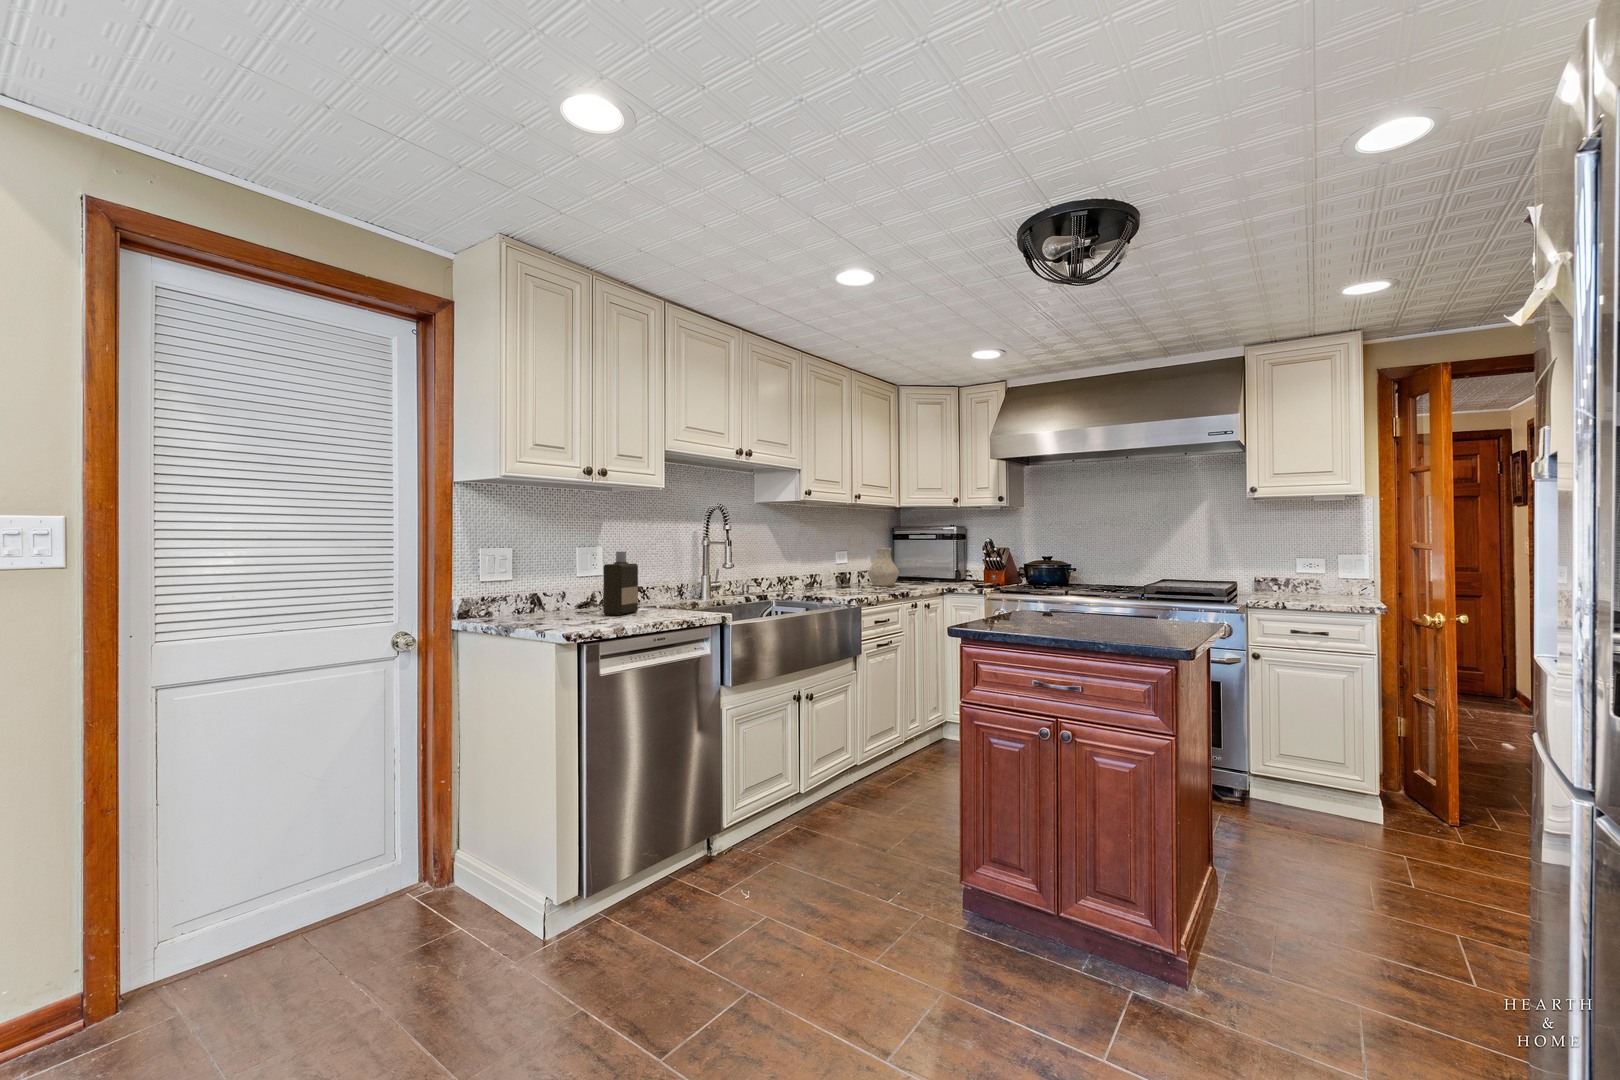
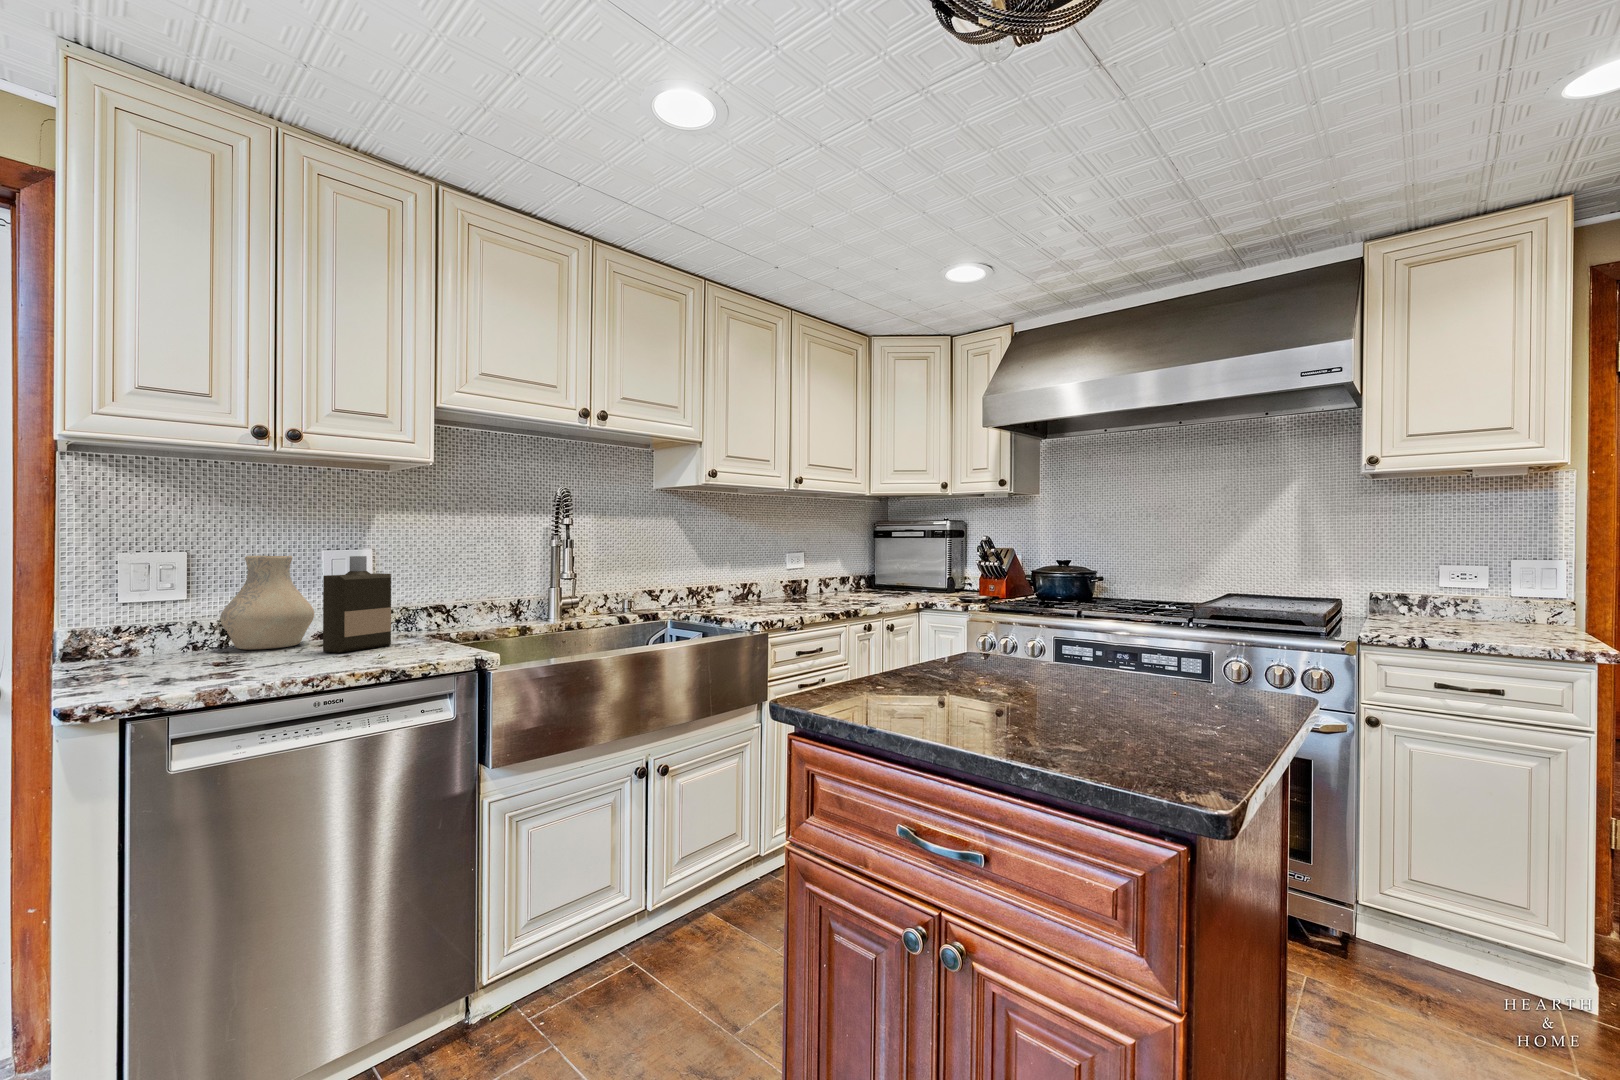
vase: present [868,548,899,586] -> present [220,555,314,649]

